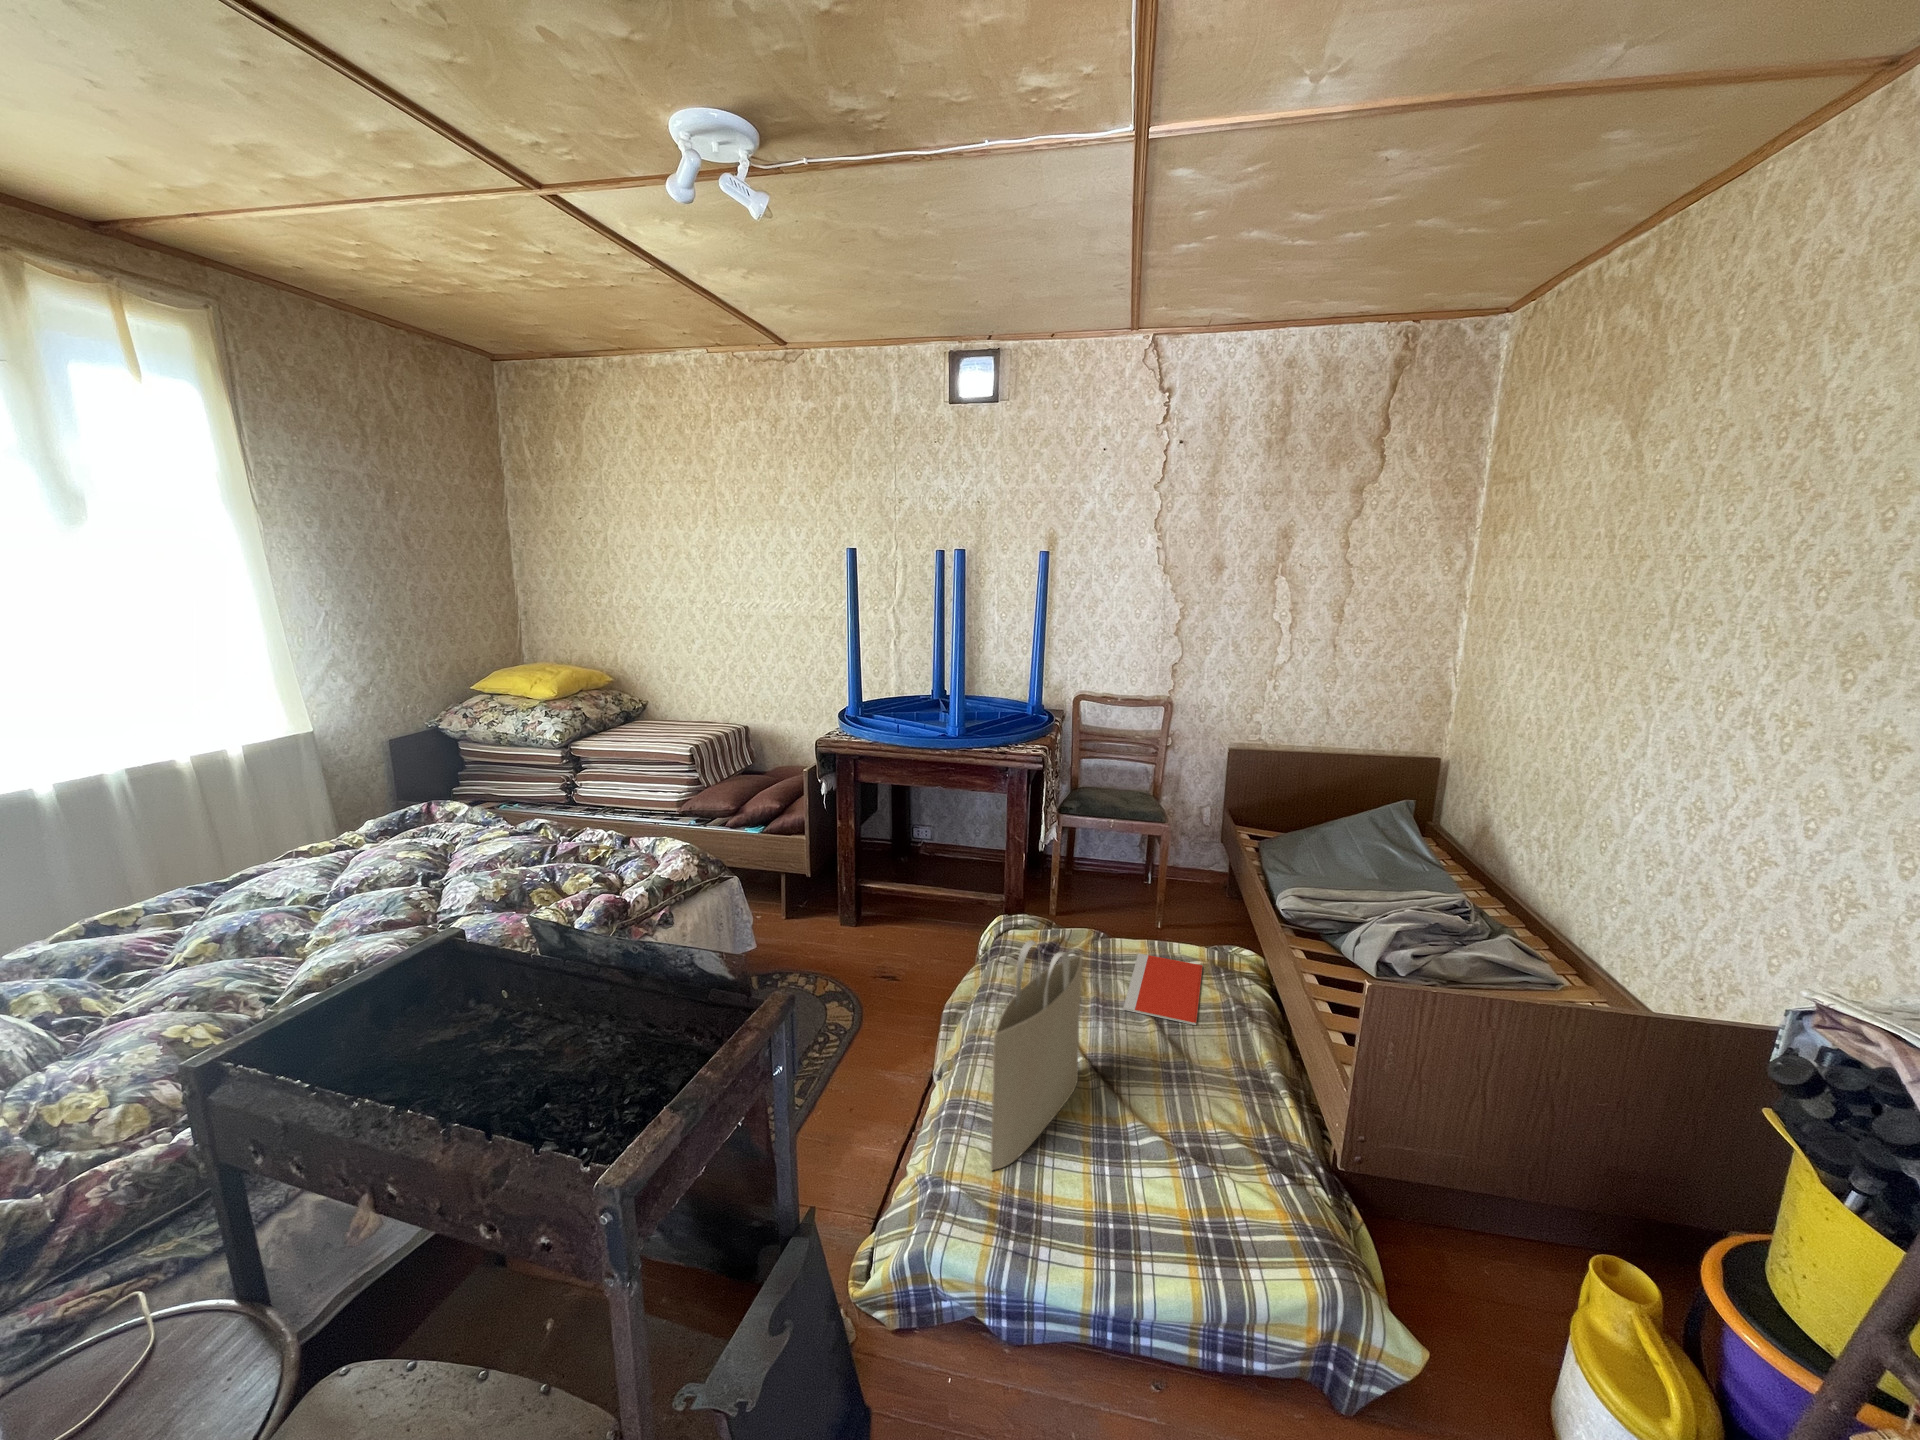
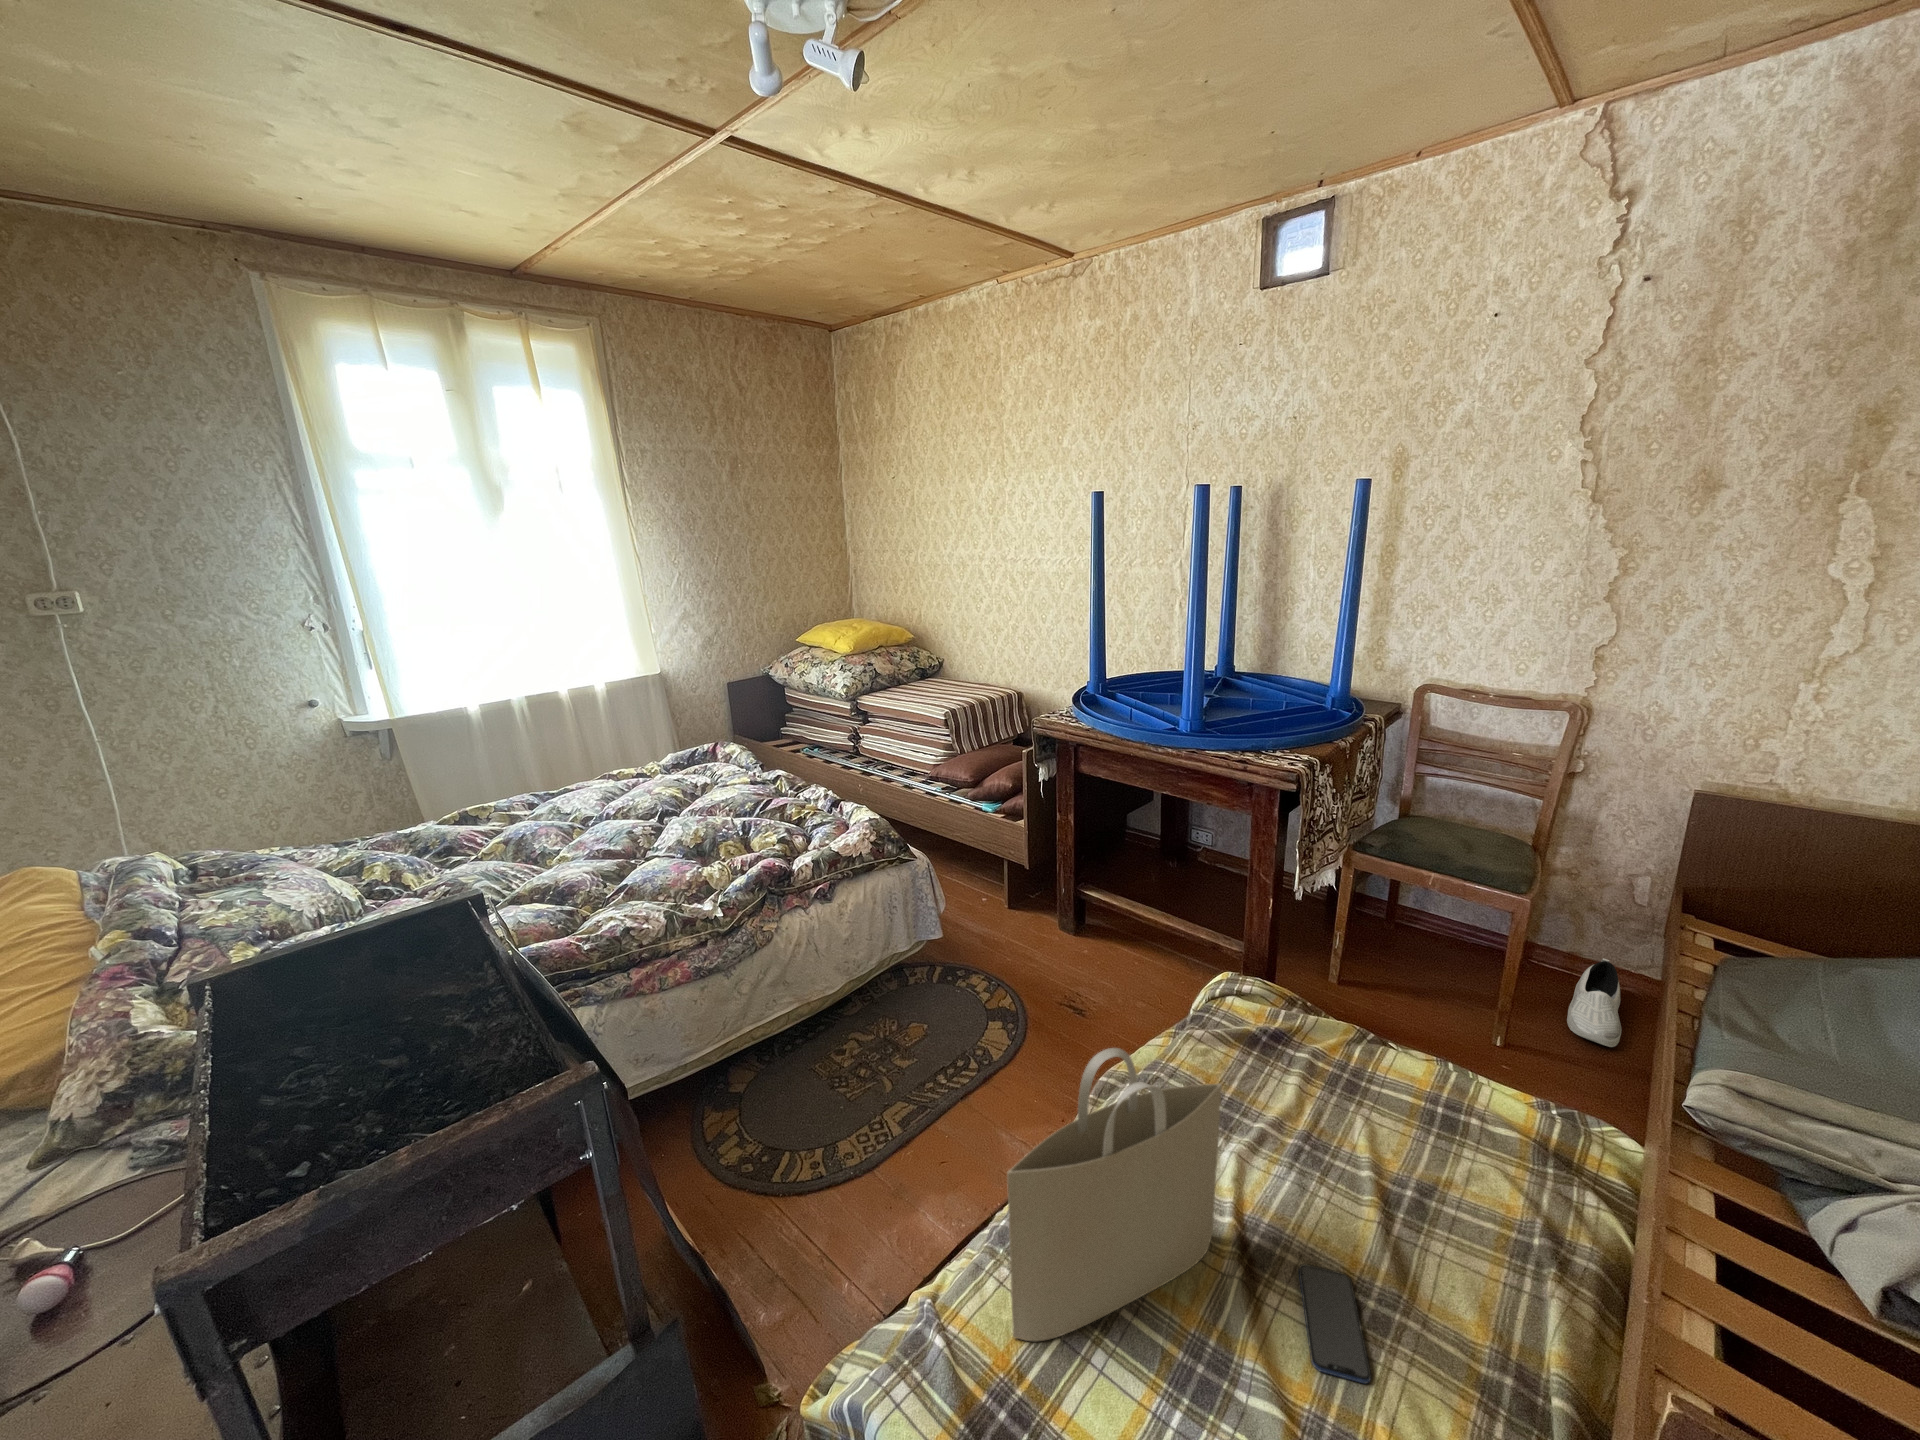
shoe: none [1185,868,1214,920] -> present [1567,958,1621,1047]
notebook: present [1123,953,1203,1025] -> none [1336,1079,1519,1240]
smartphone: none [1130,1060,1189,1110] -> present [1299,1264,1371,1384]

